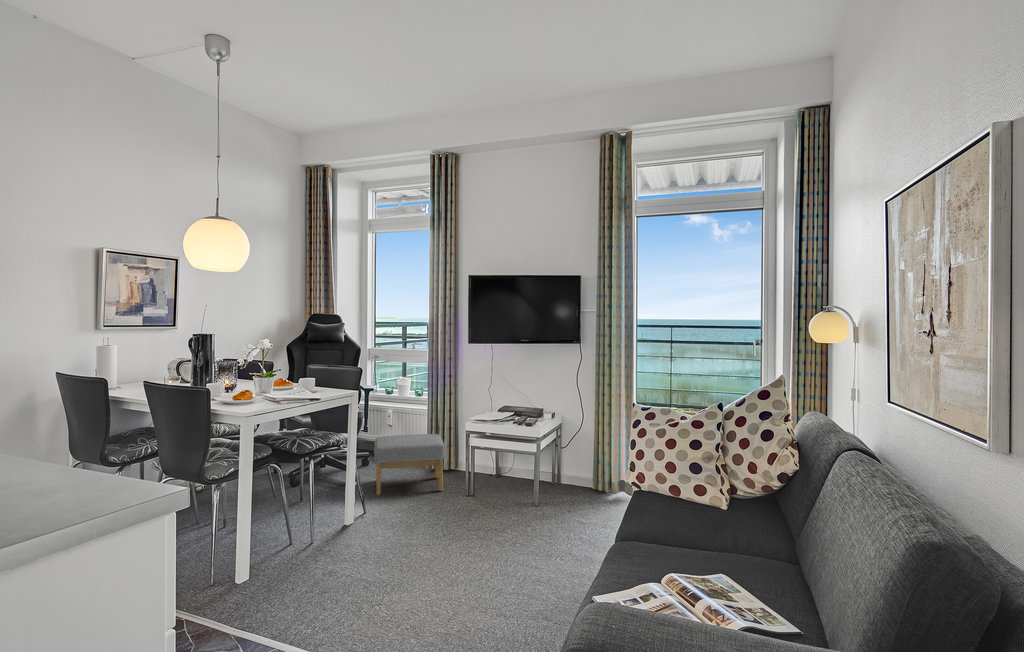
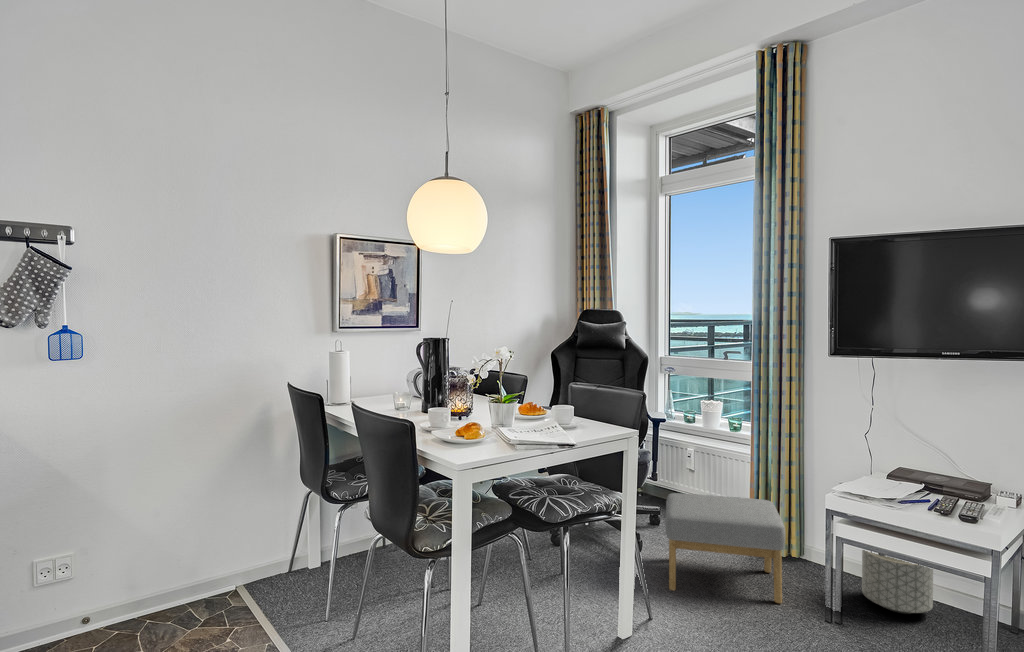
planter: none [485,448,518,485] -> present [862,550,933,614]

